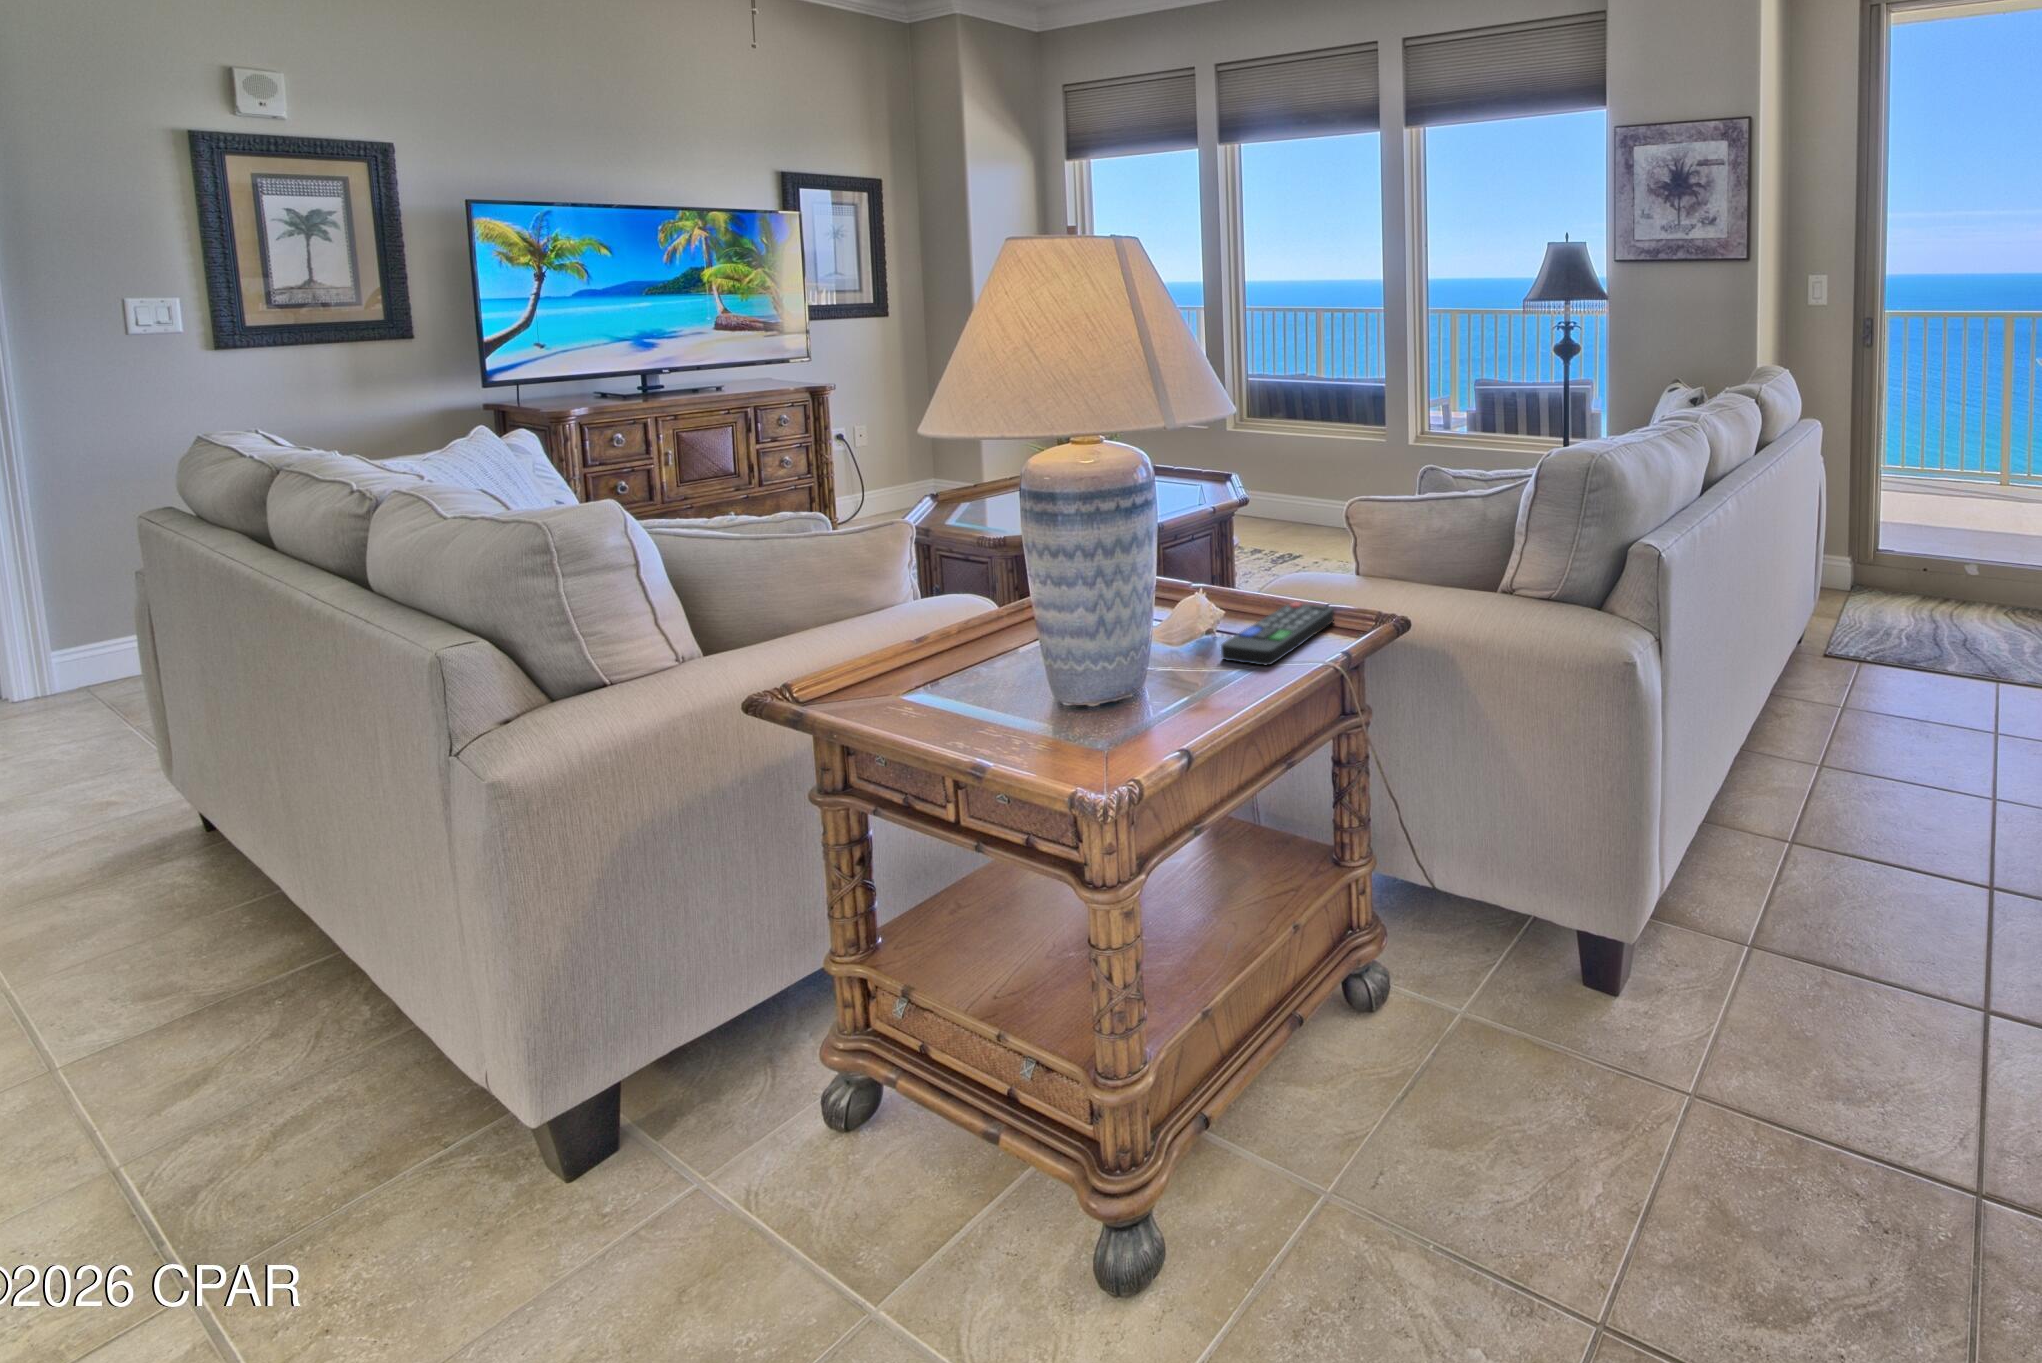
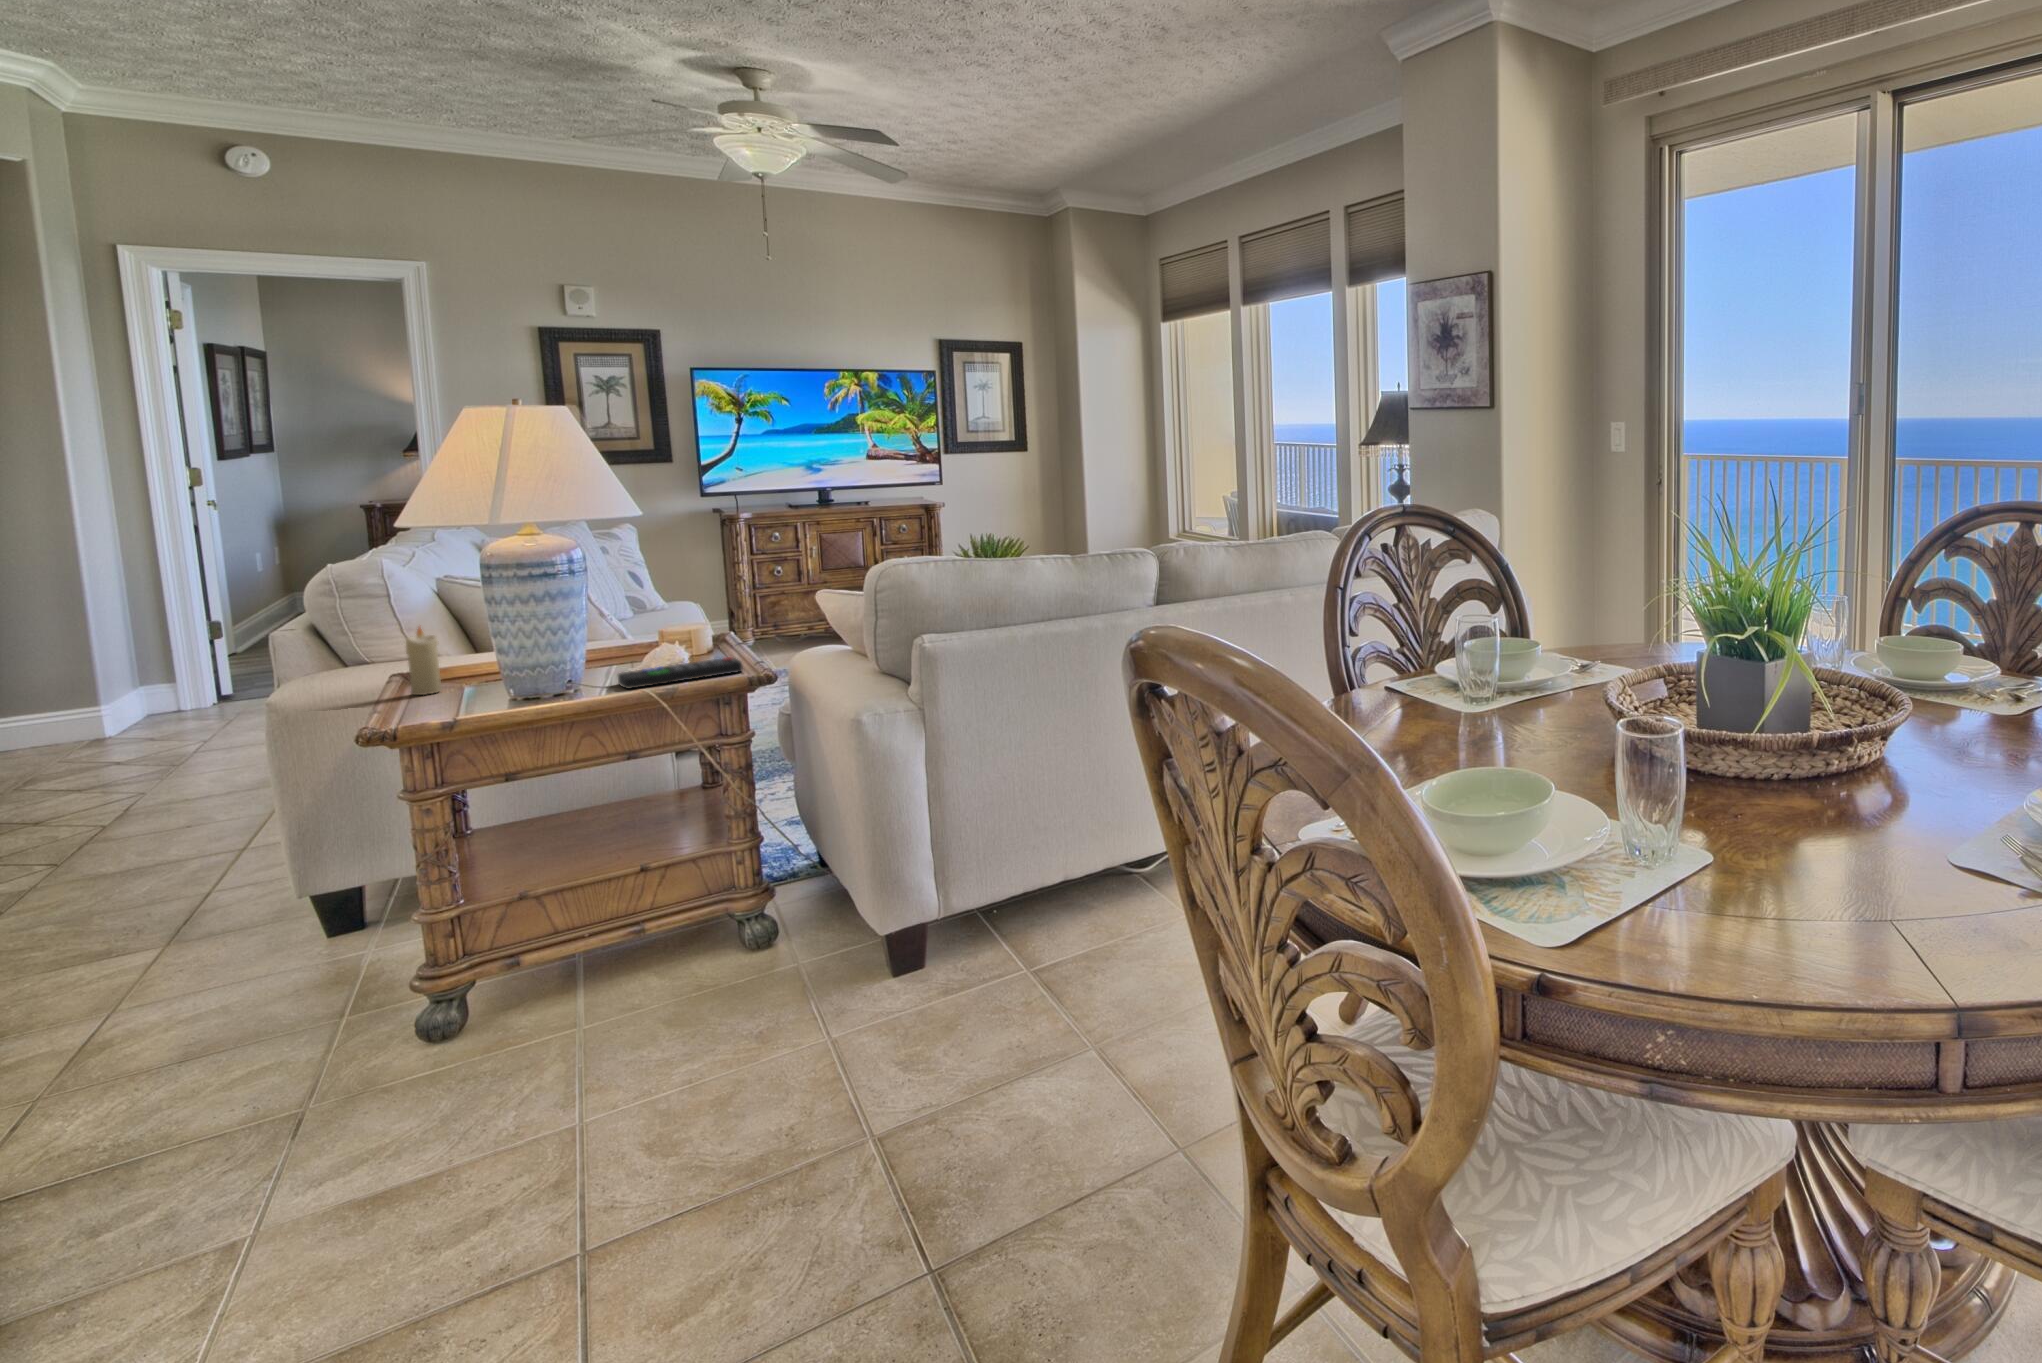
candle: none [935,607,980,723] -> present [406,627,441,695]

